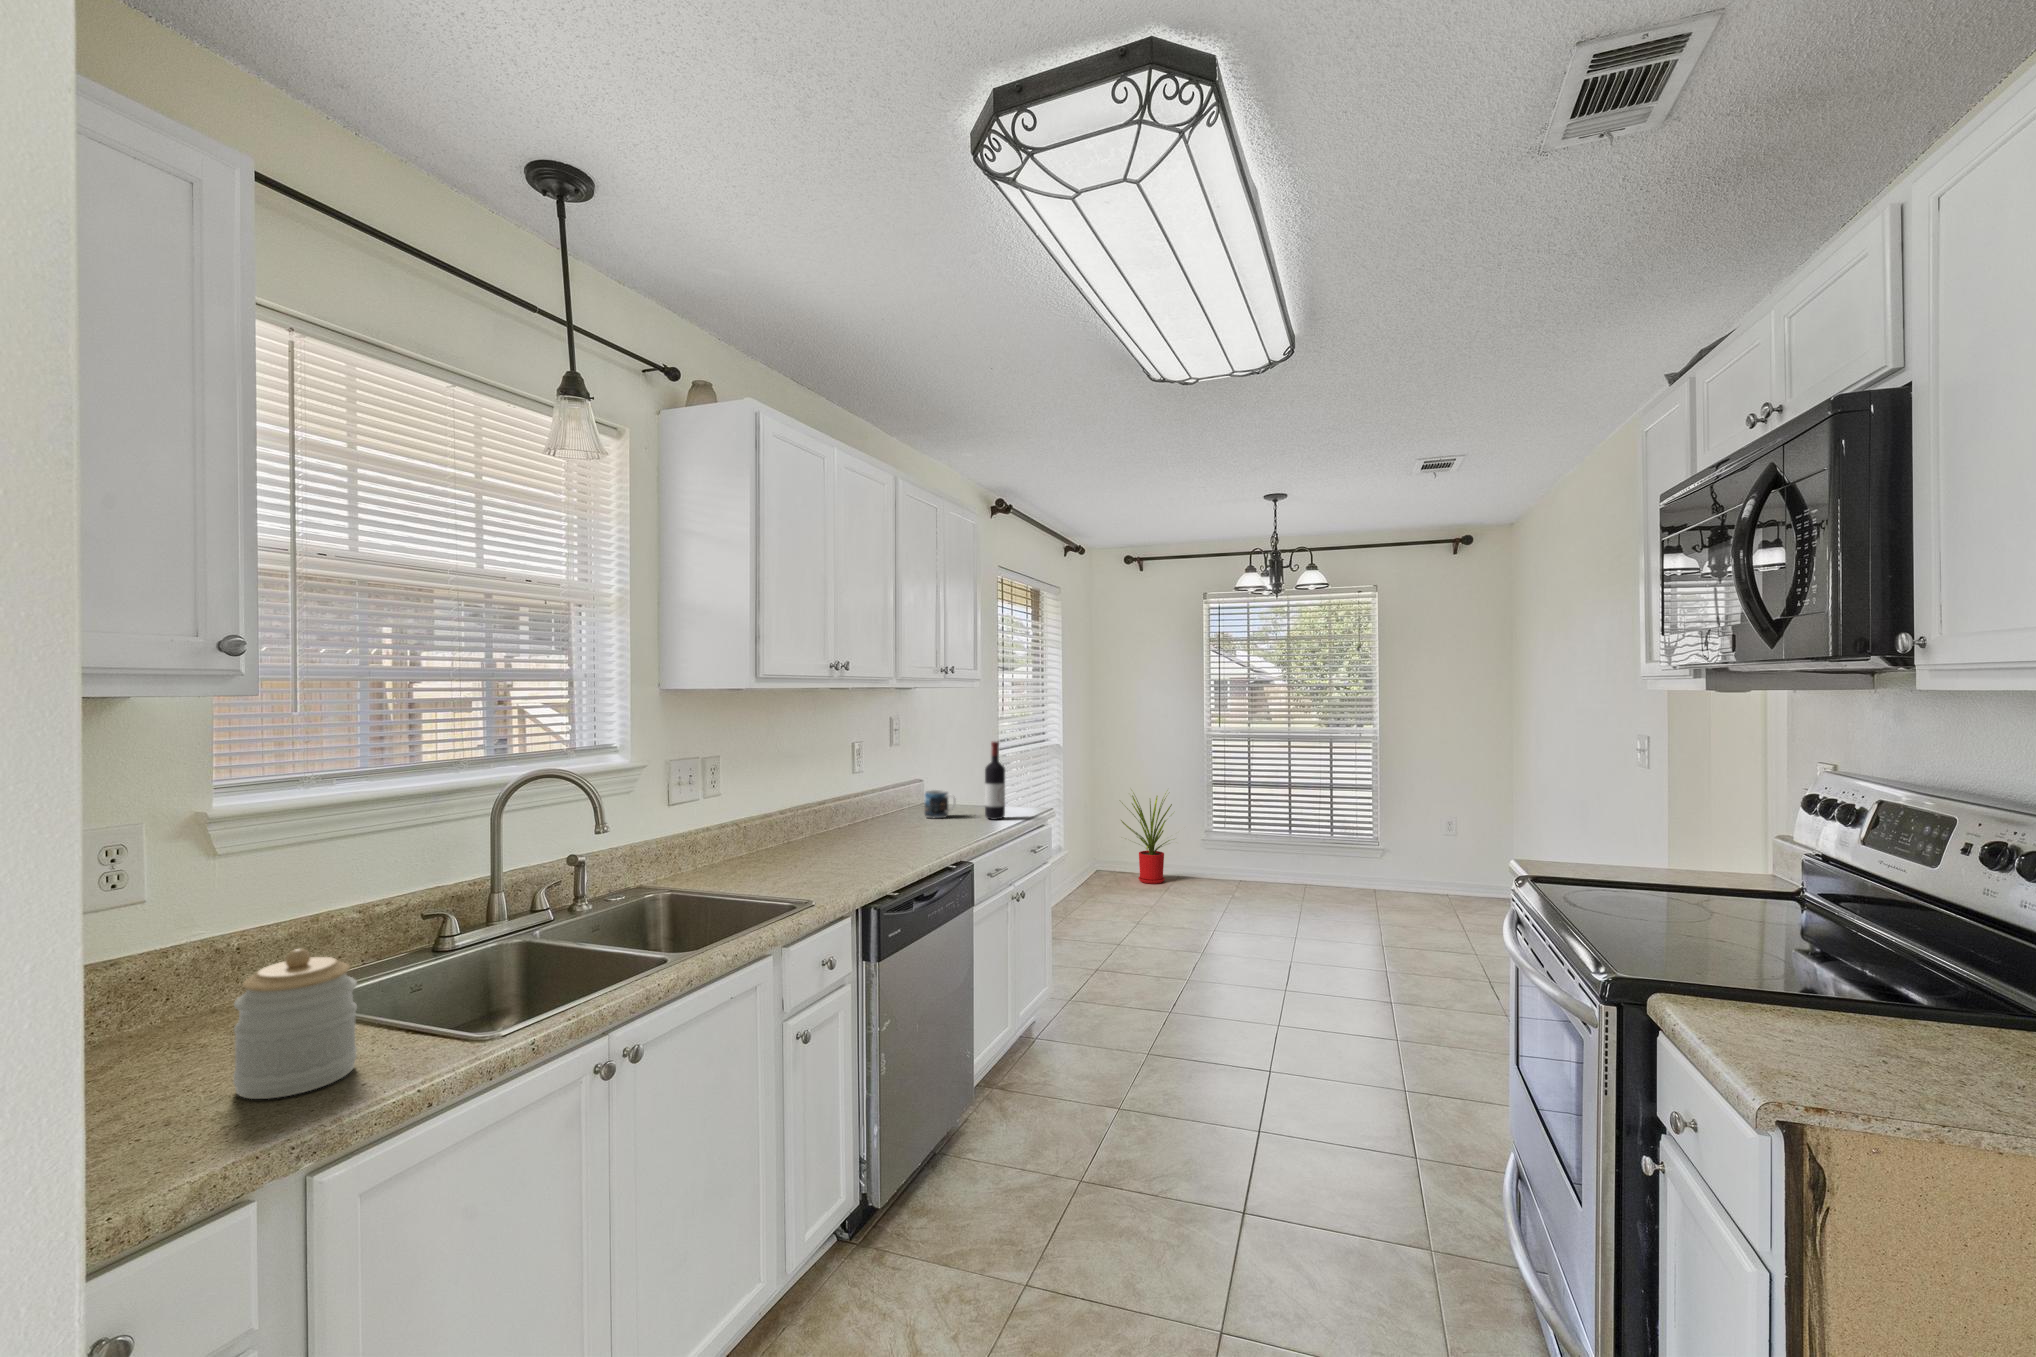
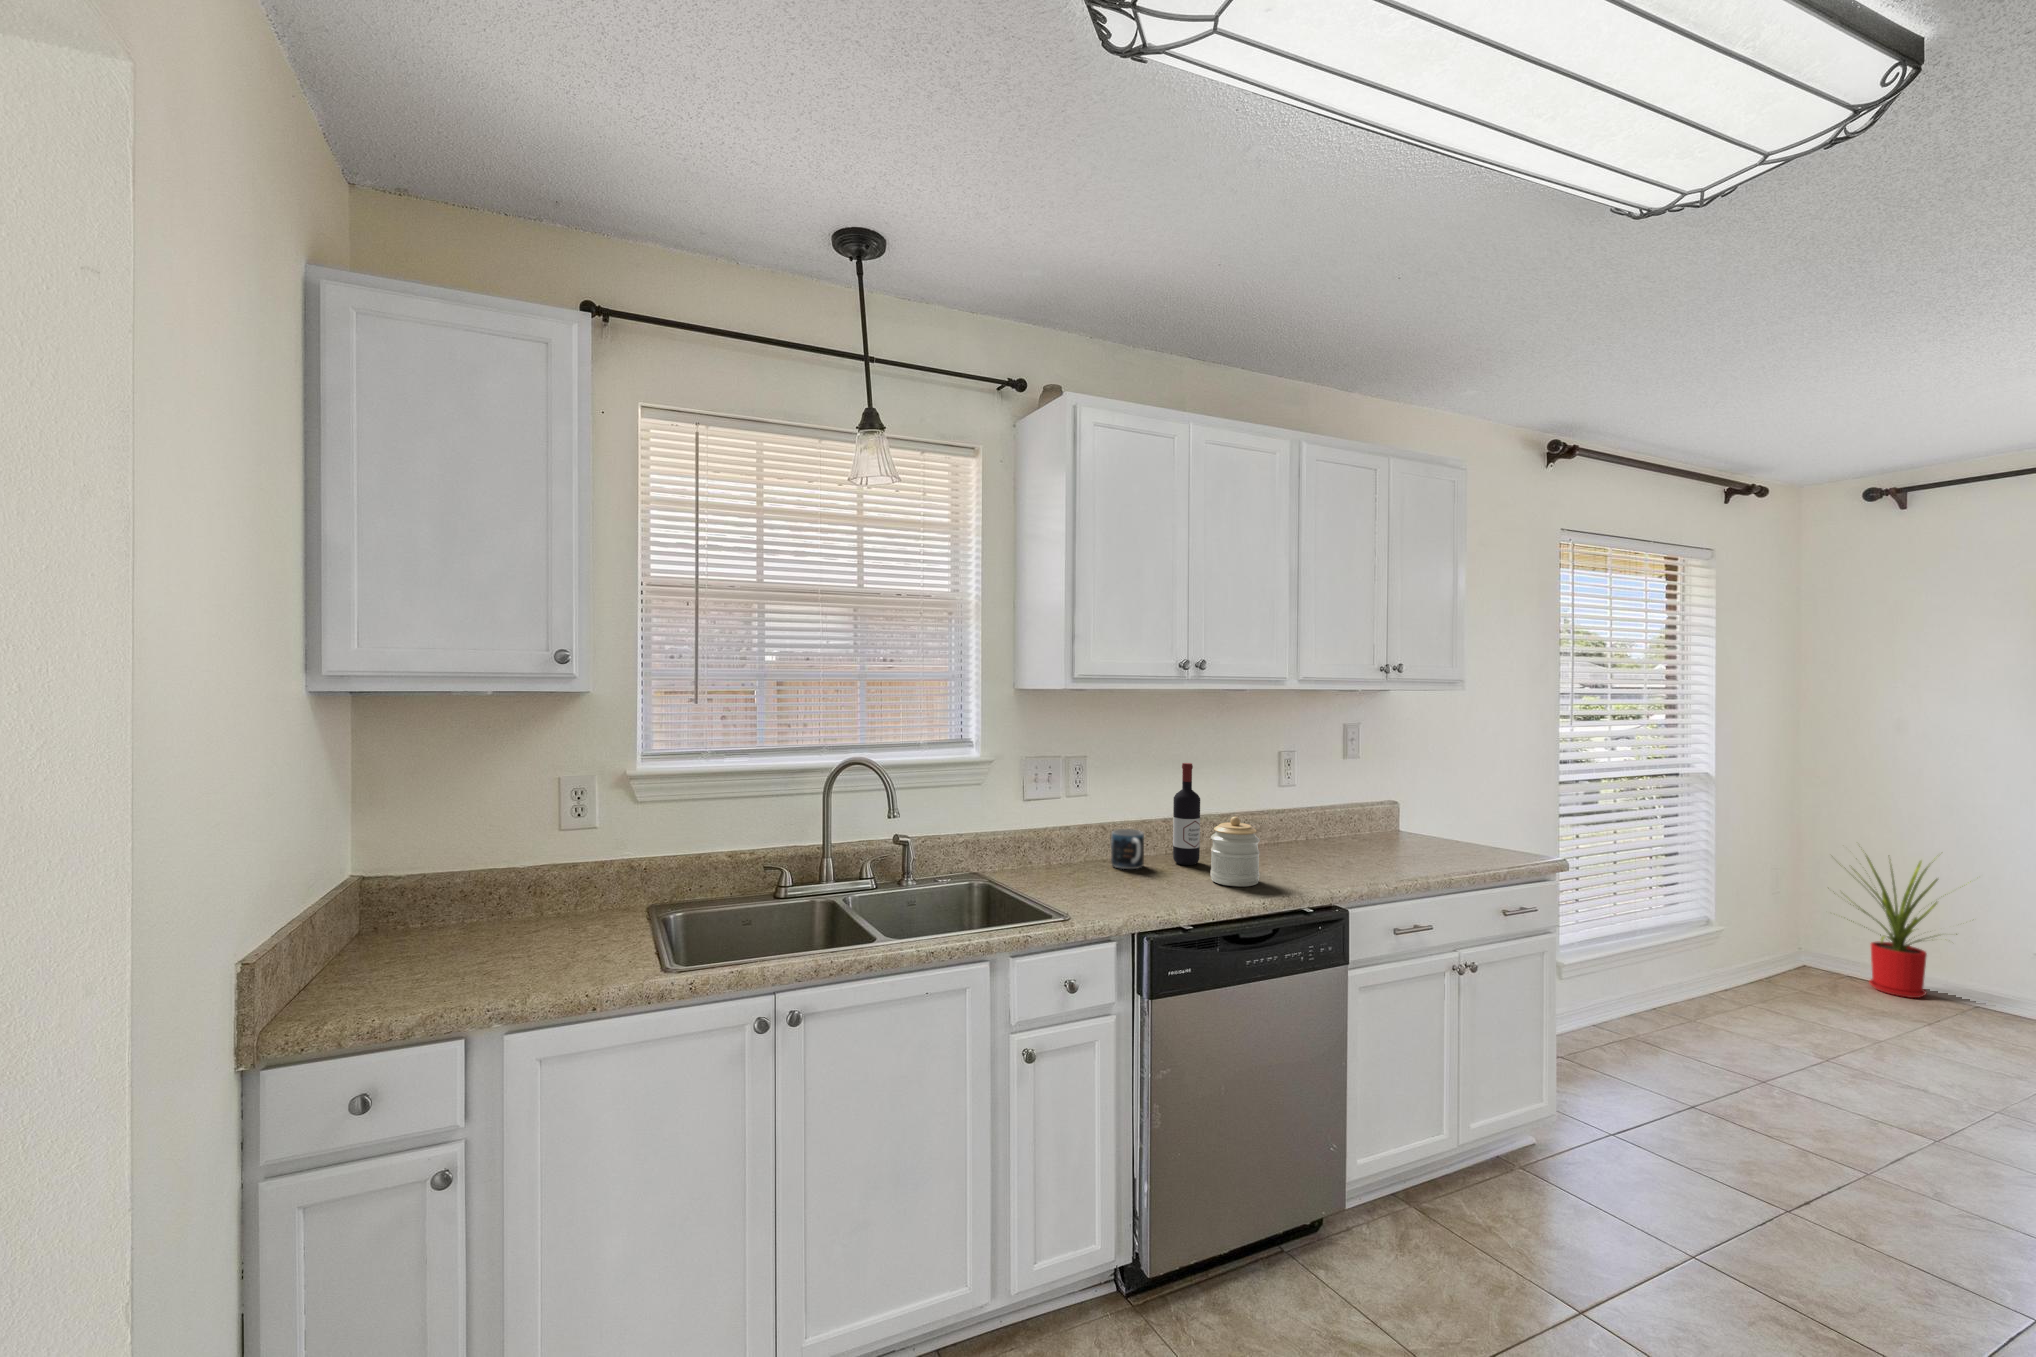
wine bottle: present [985,742,1005,820] -> present [1173,763,1200,865]
mug: present [924,790,956,818] -> present [1111,829,1144,869]
jar: present [233,949,357,1099] -> present [1210,817,1260,886]

